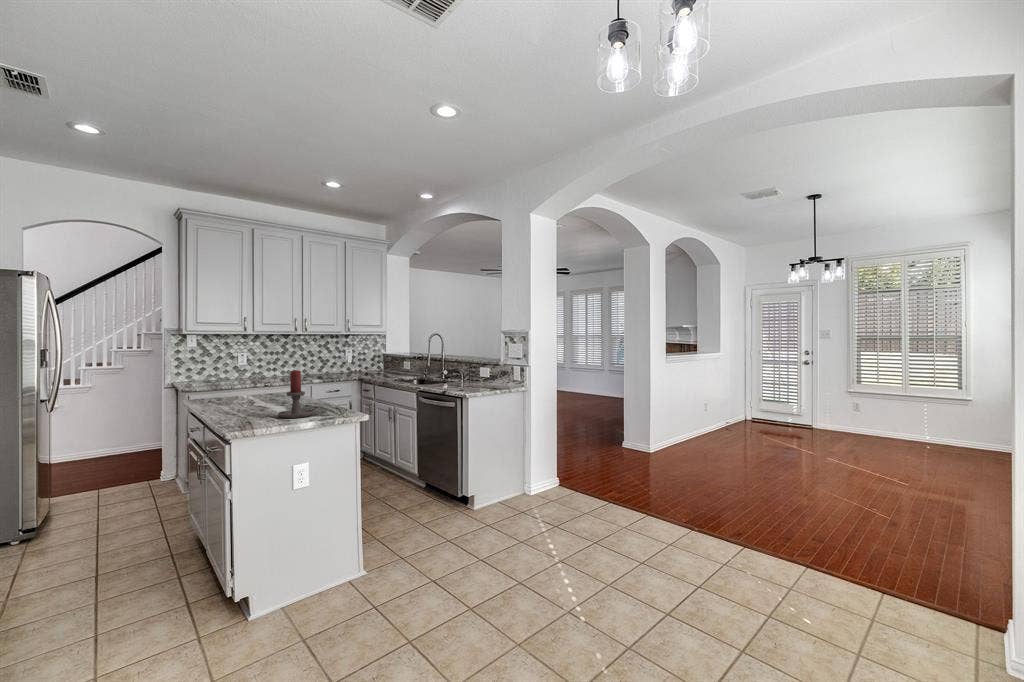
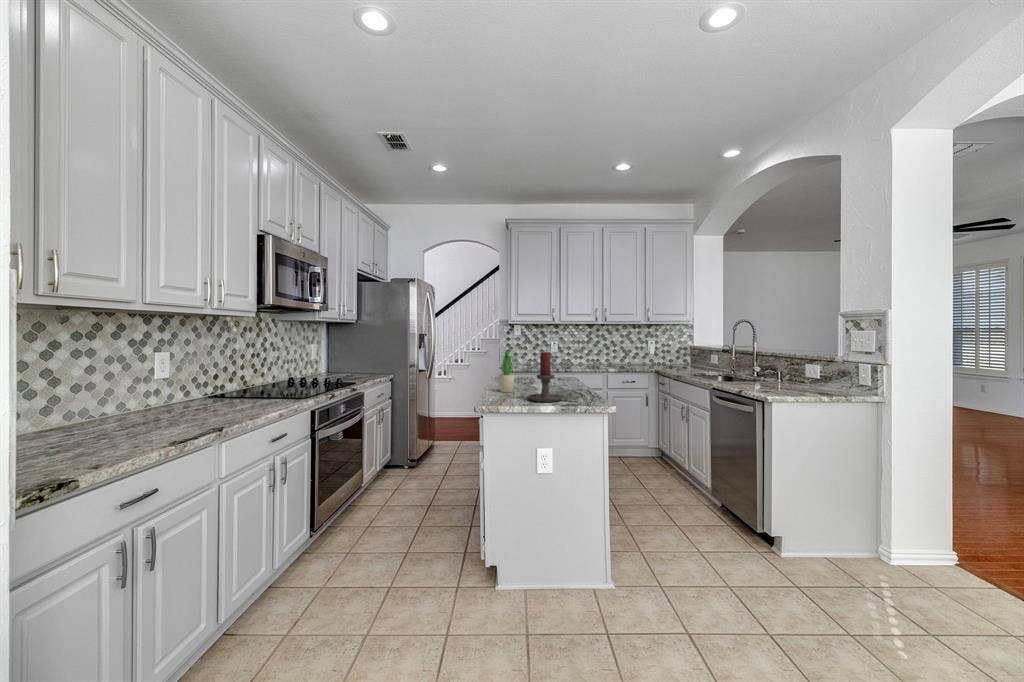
potted plant: none [229,363,253,414] -> present [499,348,517,392]

